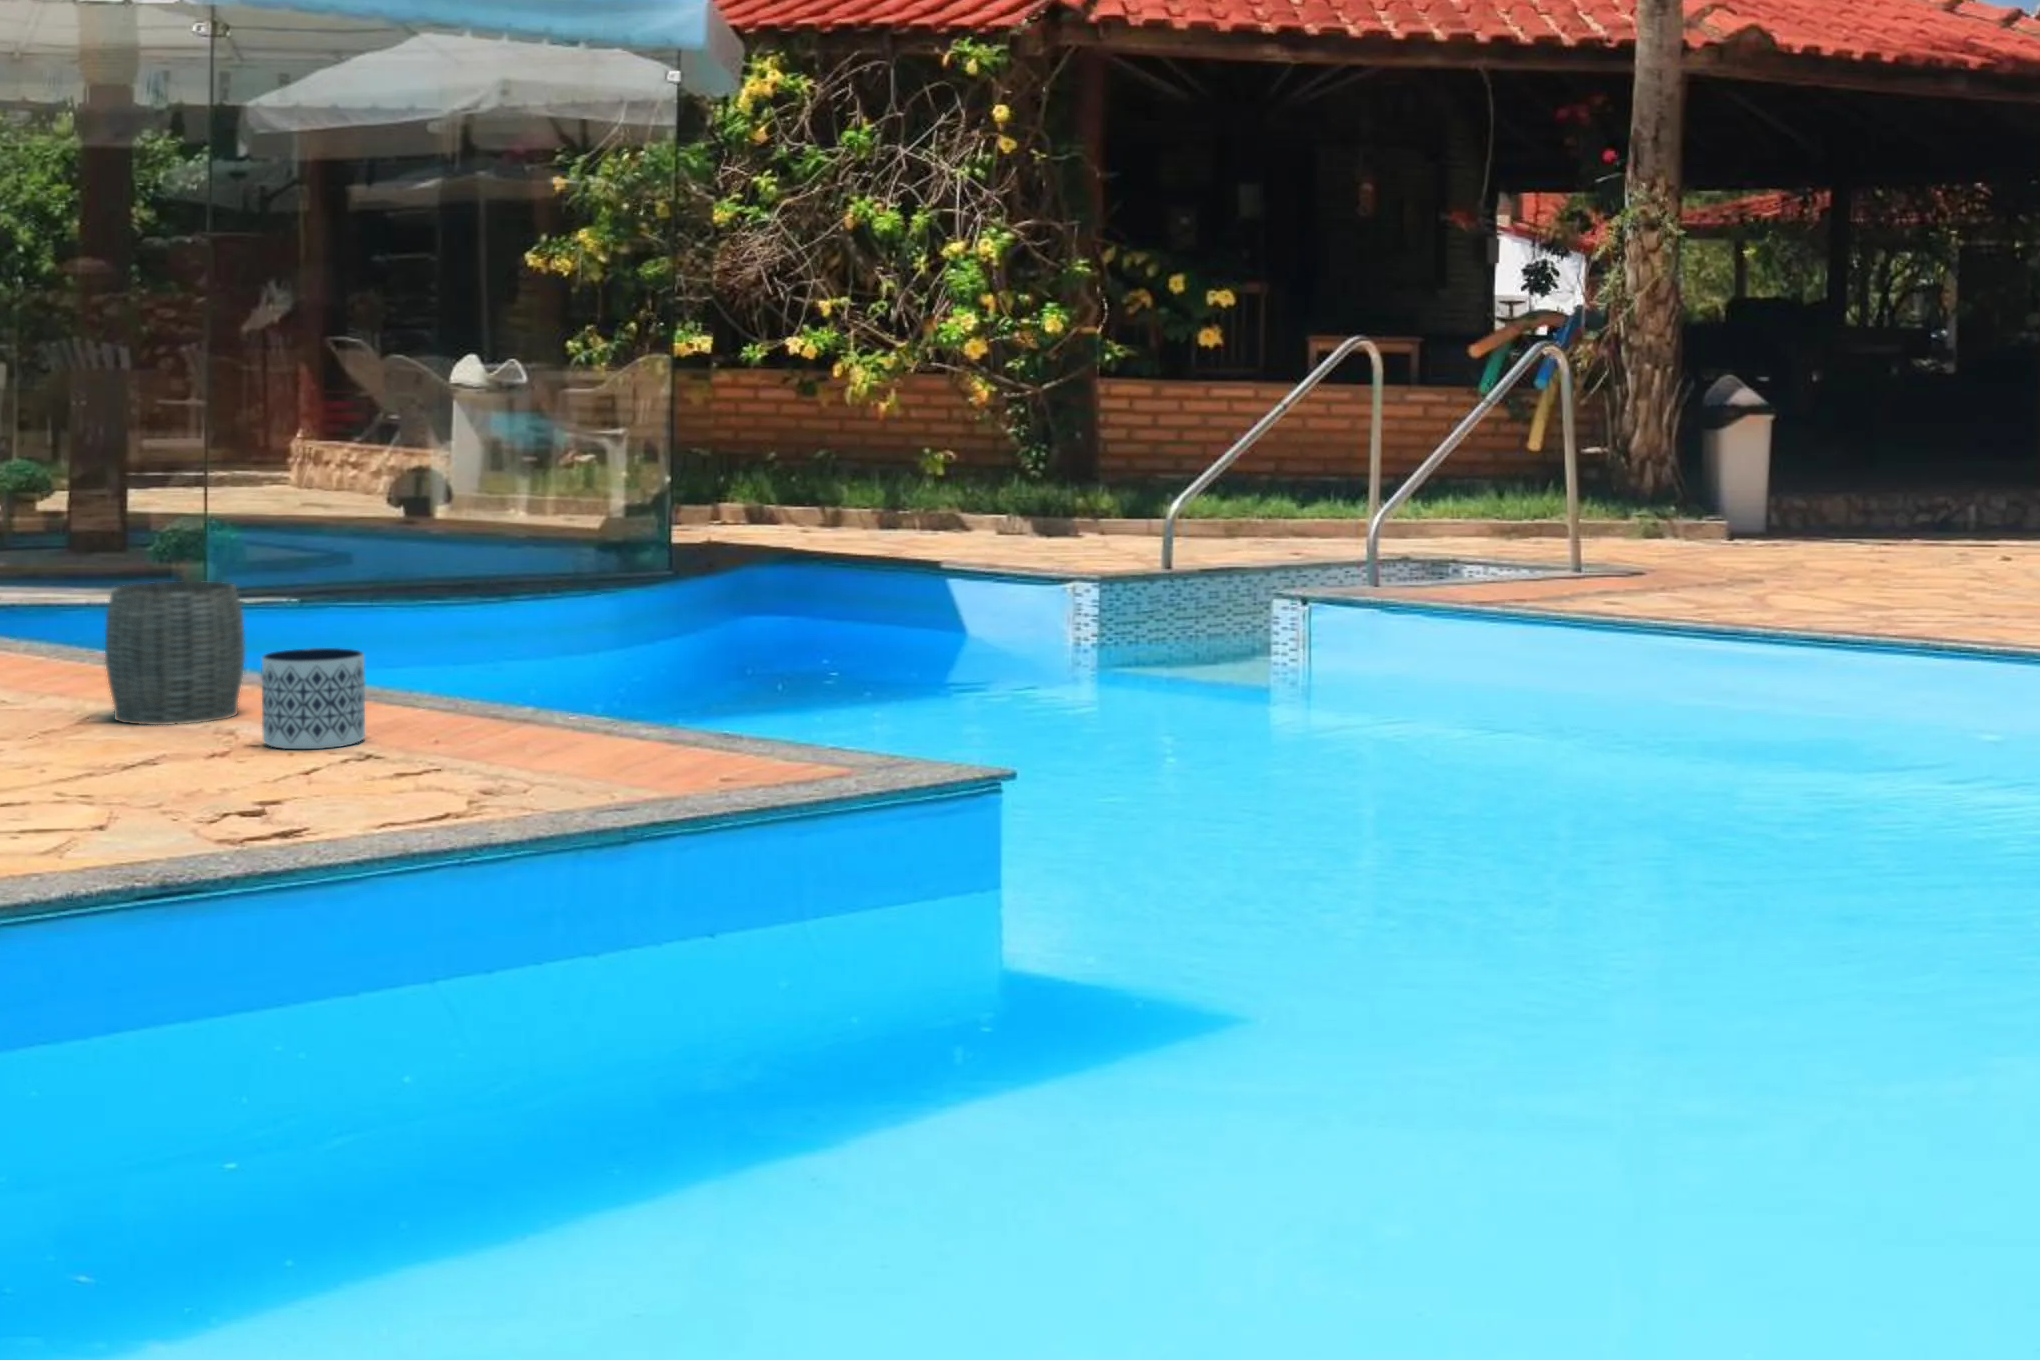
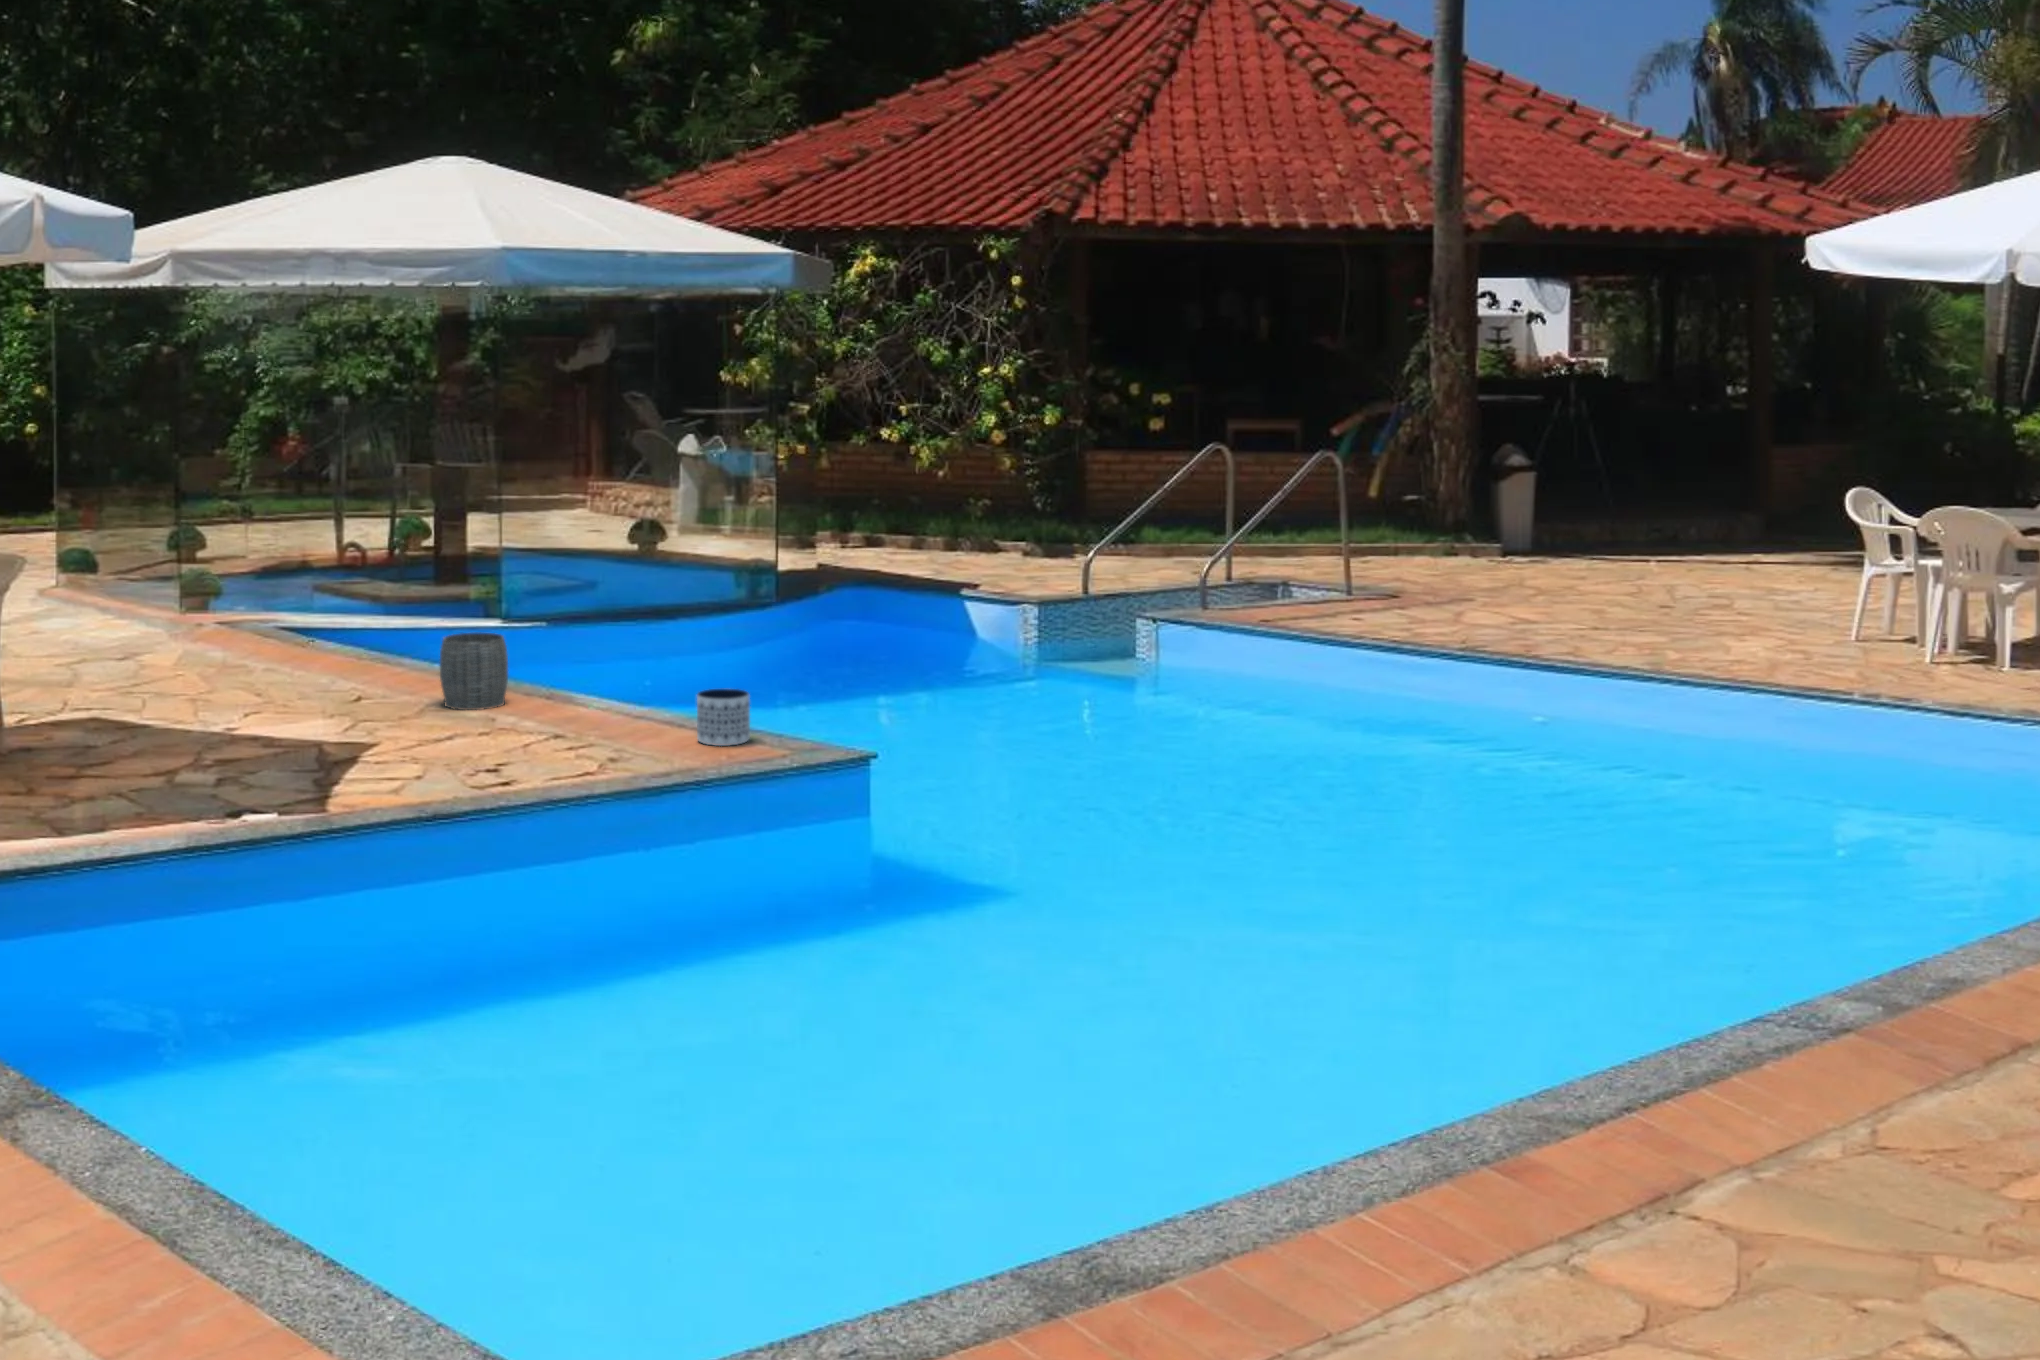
planter: present [262,648,365,749] -> present [697,689,750,746]

